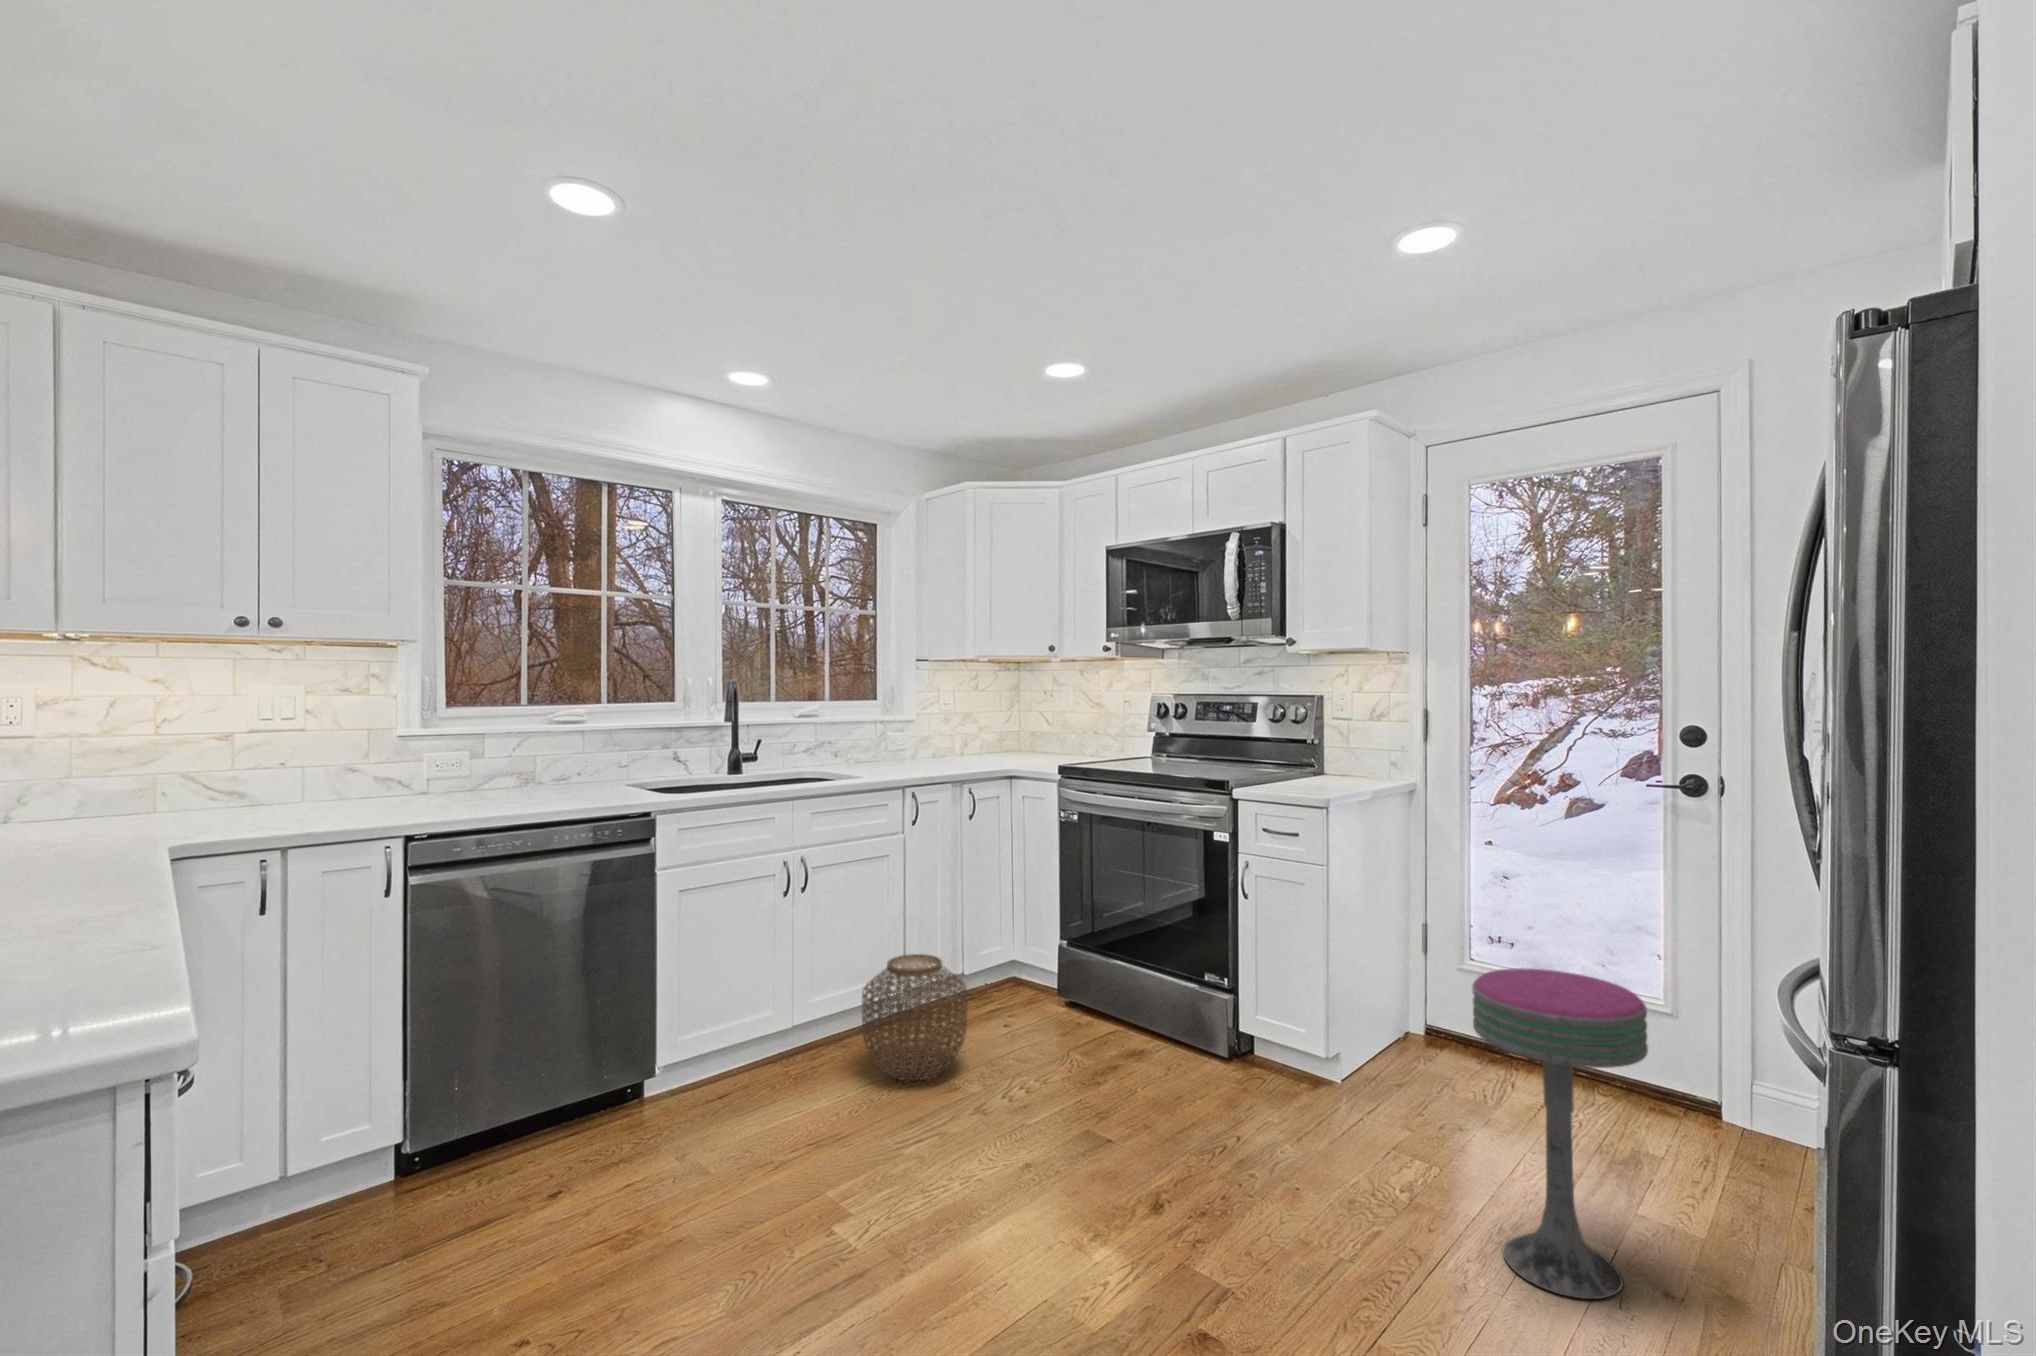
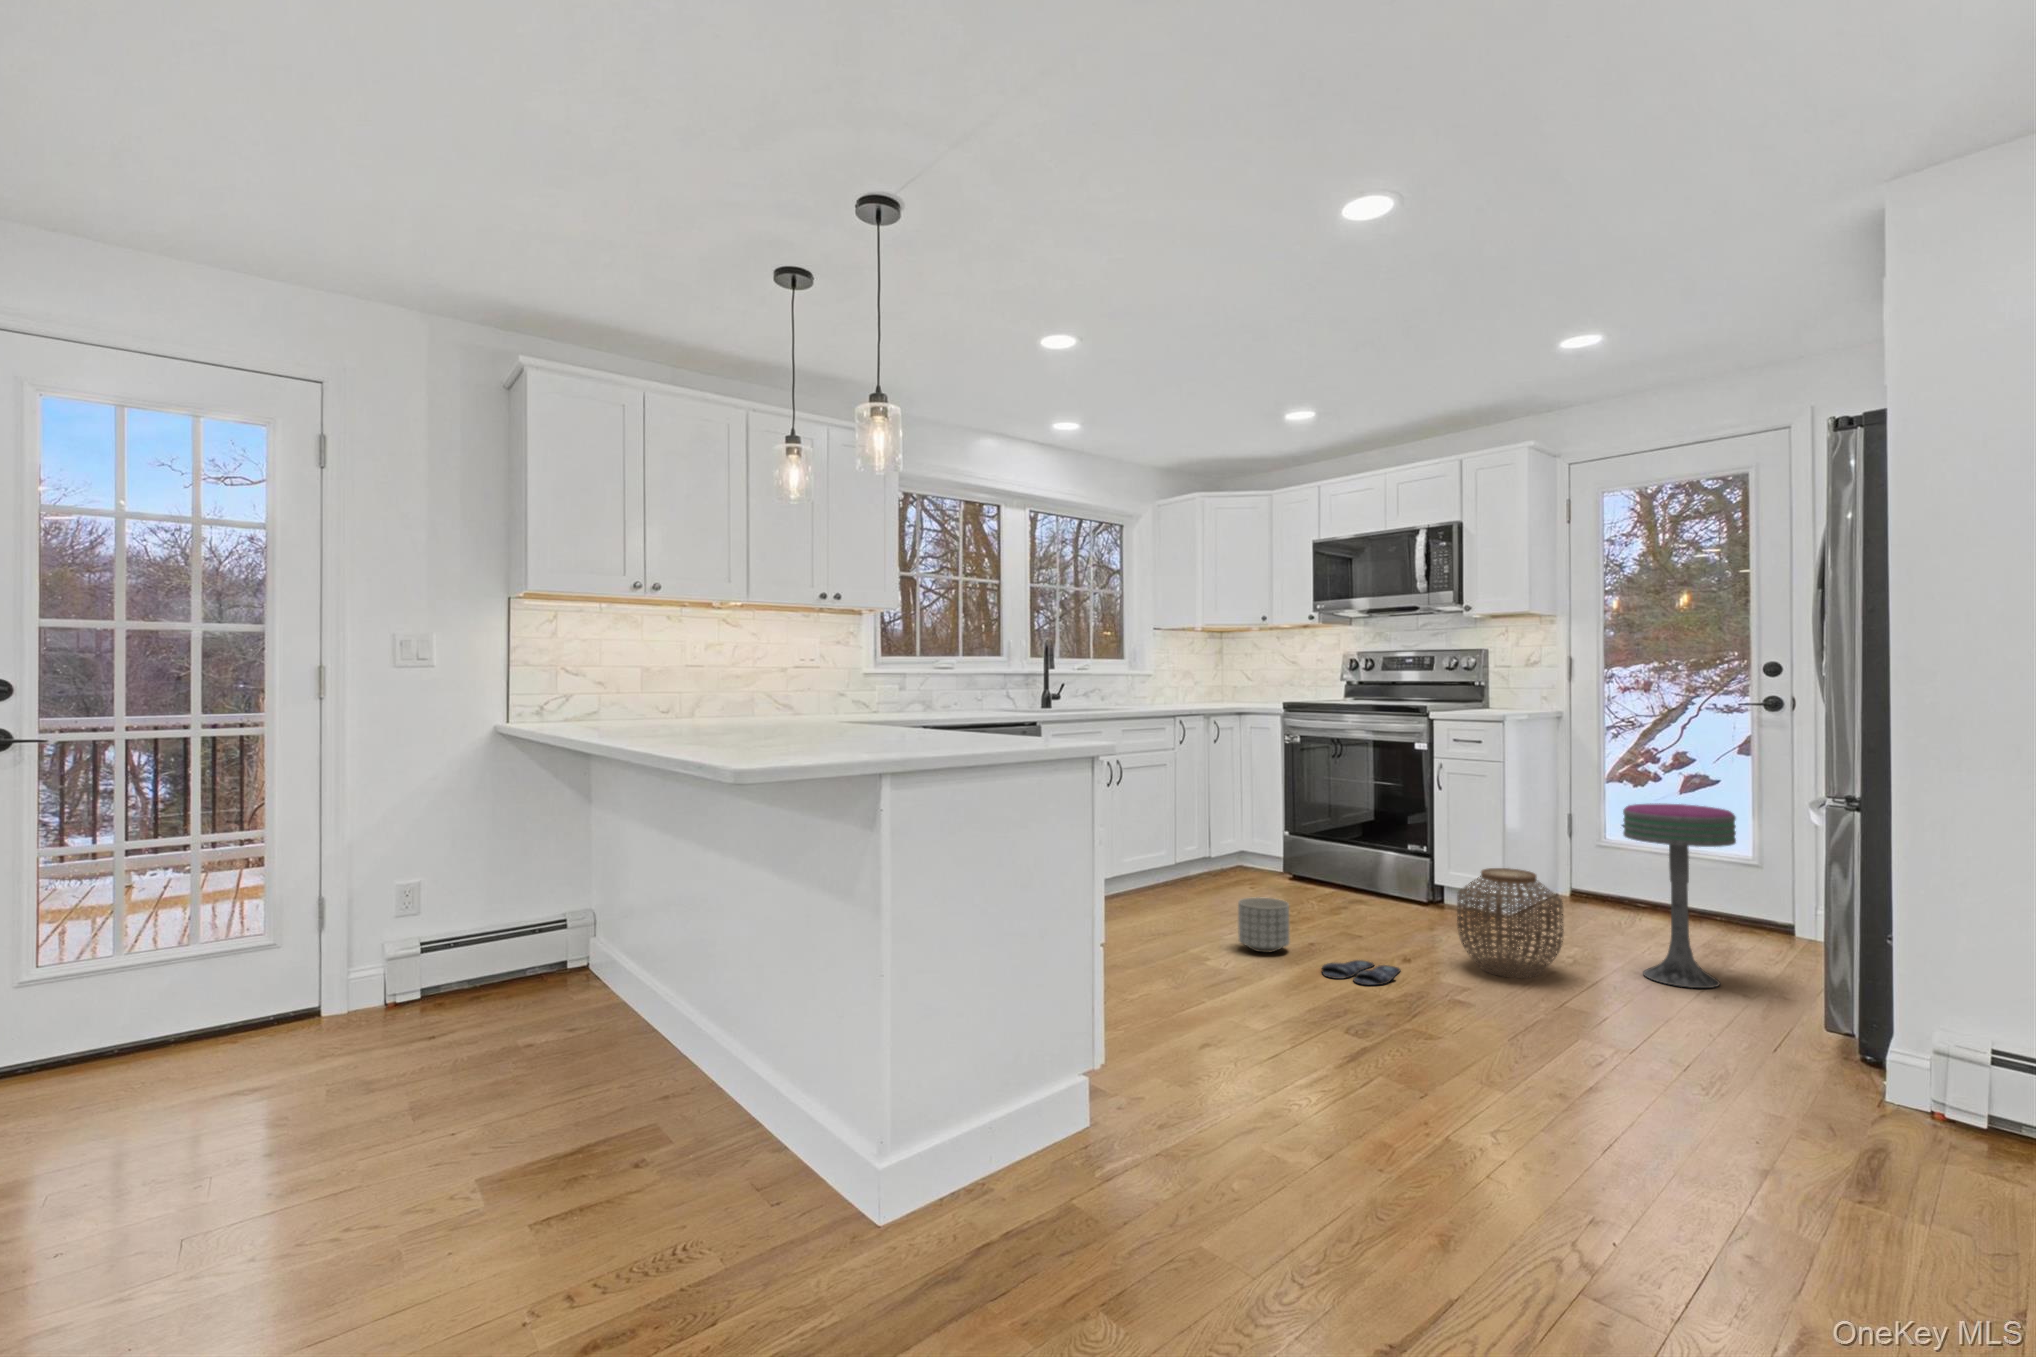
woven basket: present [862,954,967,1081] -> present [1457,868,1563,978]
planter: none [894,1101,972,1201] -> present [1238,898,1290,952]
slippers: none [988,1222,1121,1307] -> present [1322,960,1400,985]

